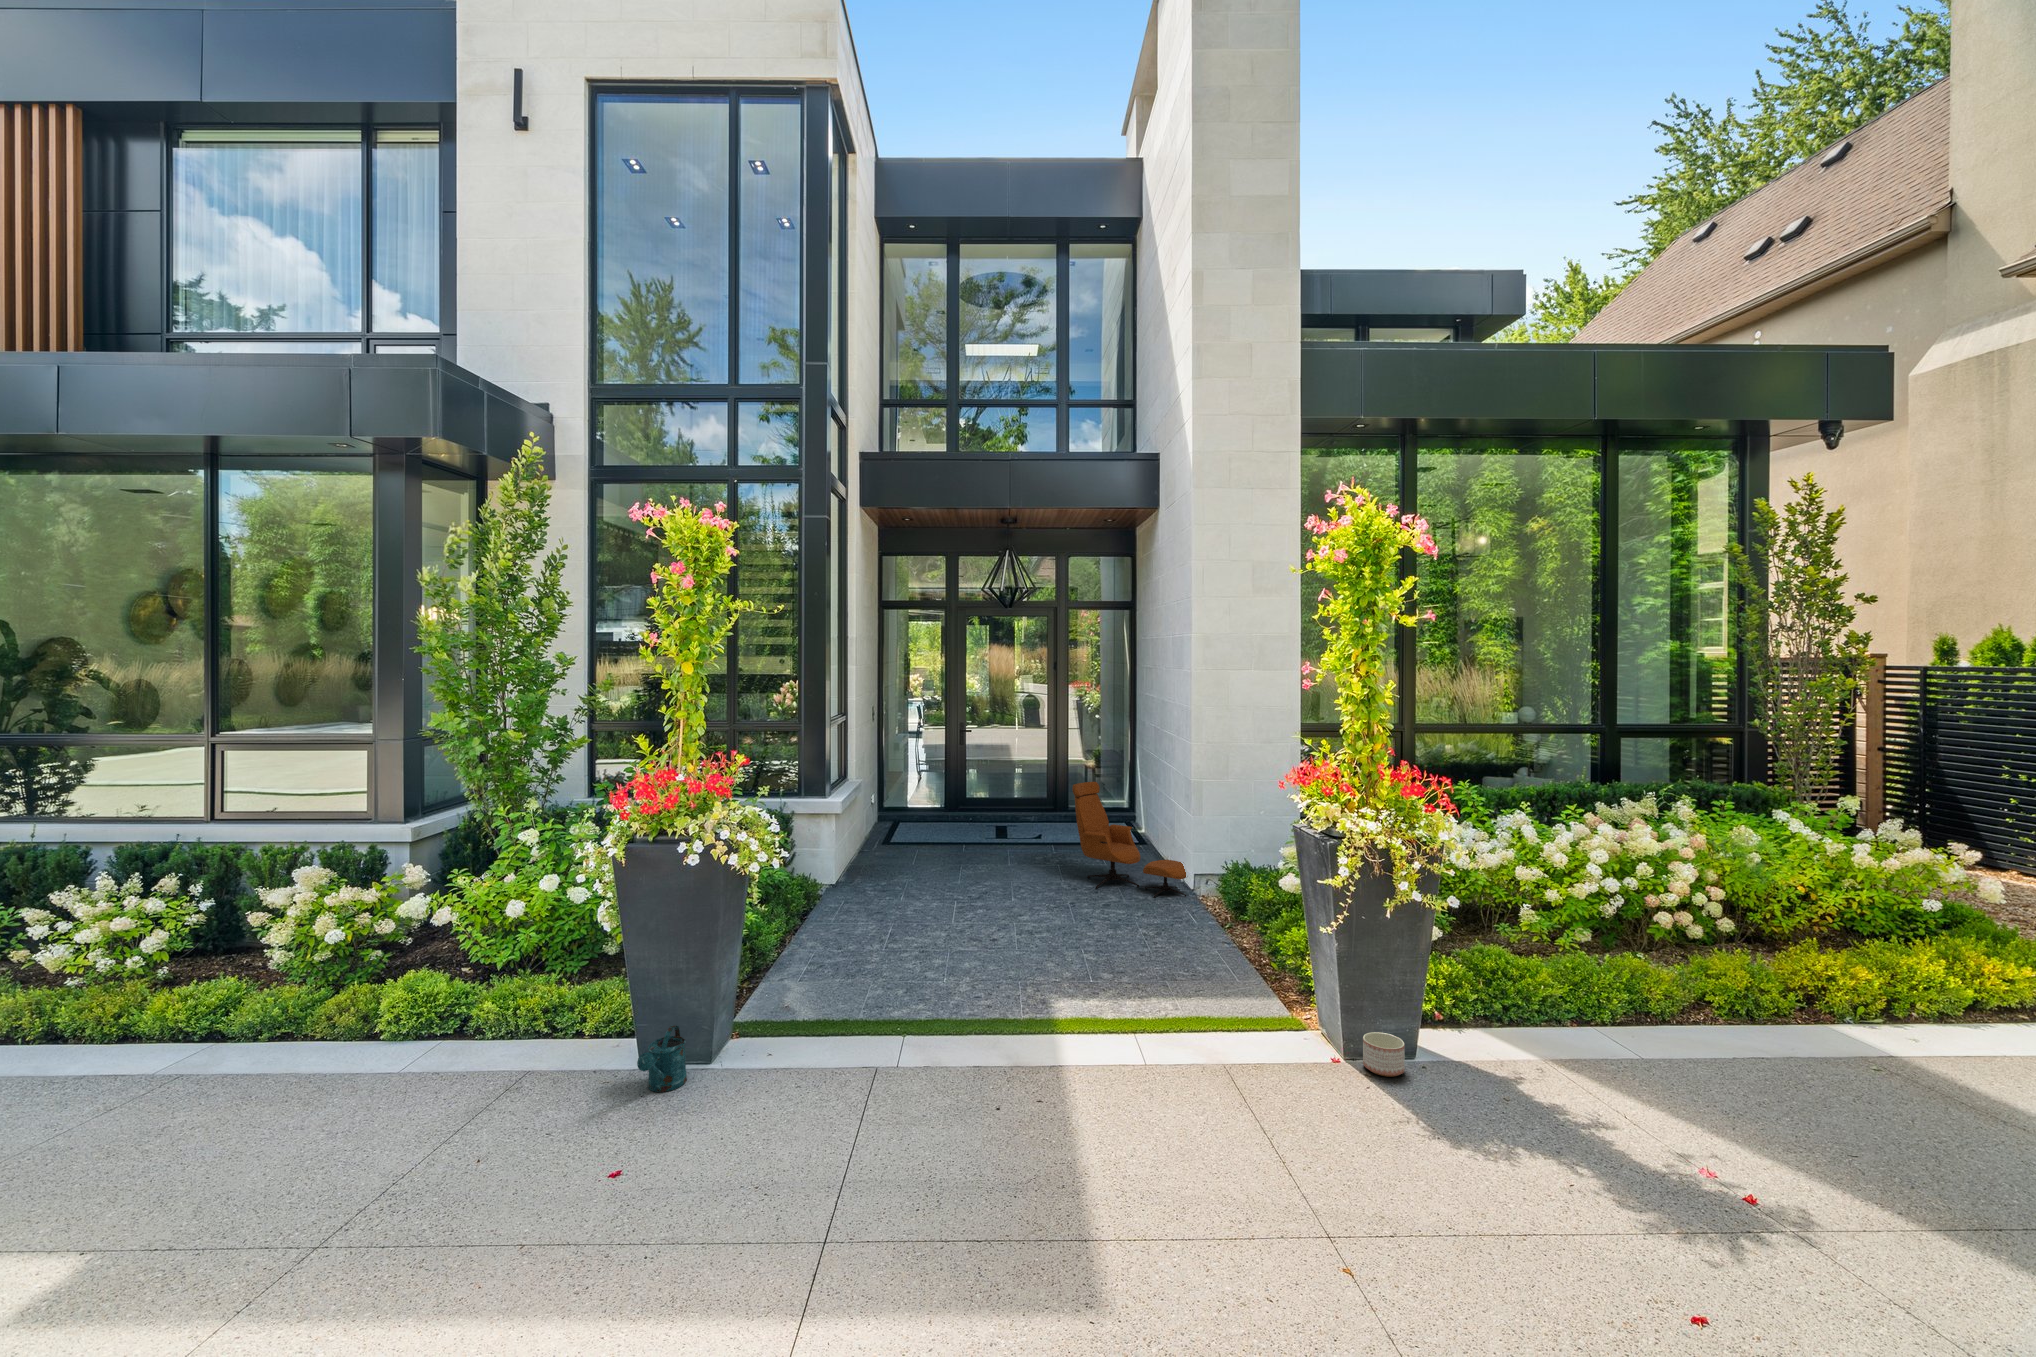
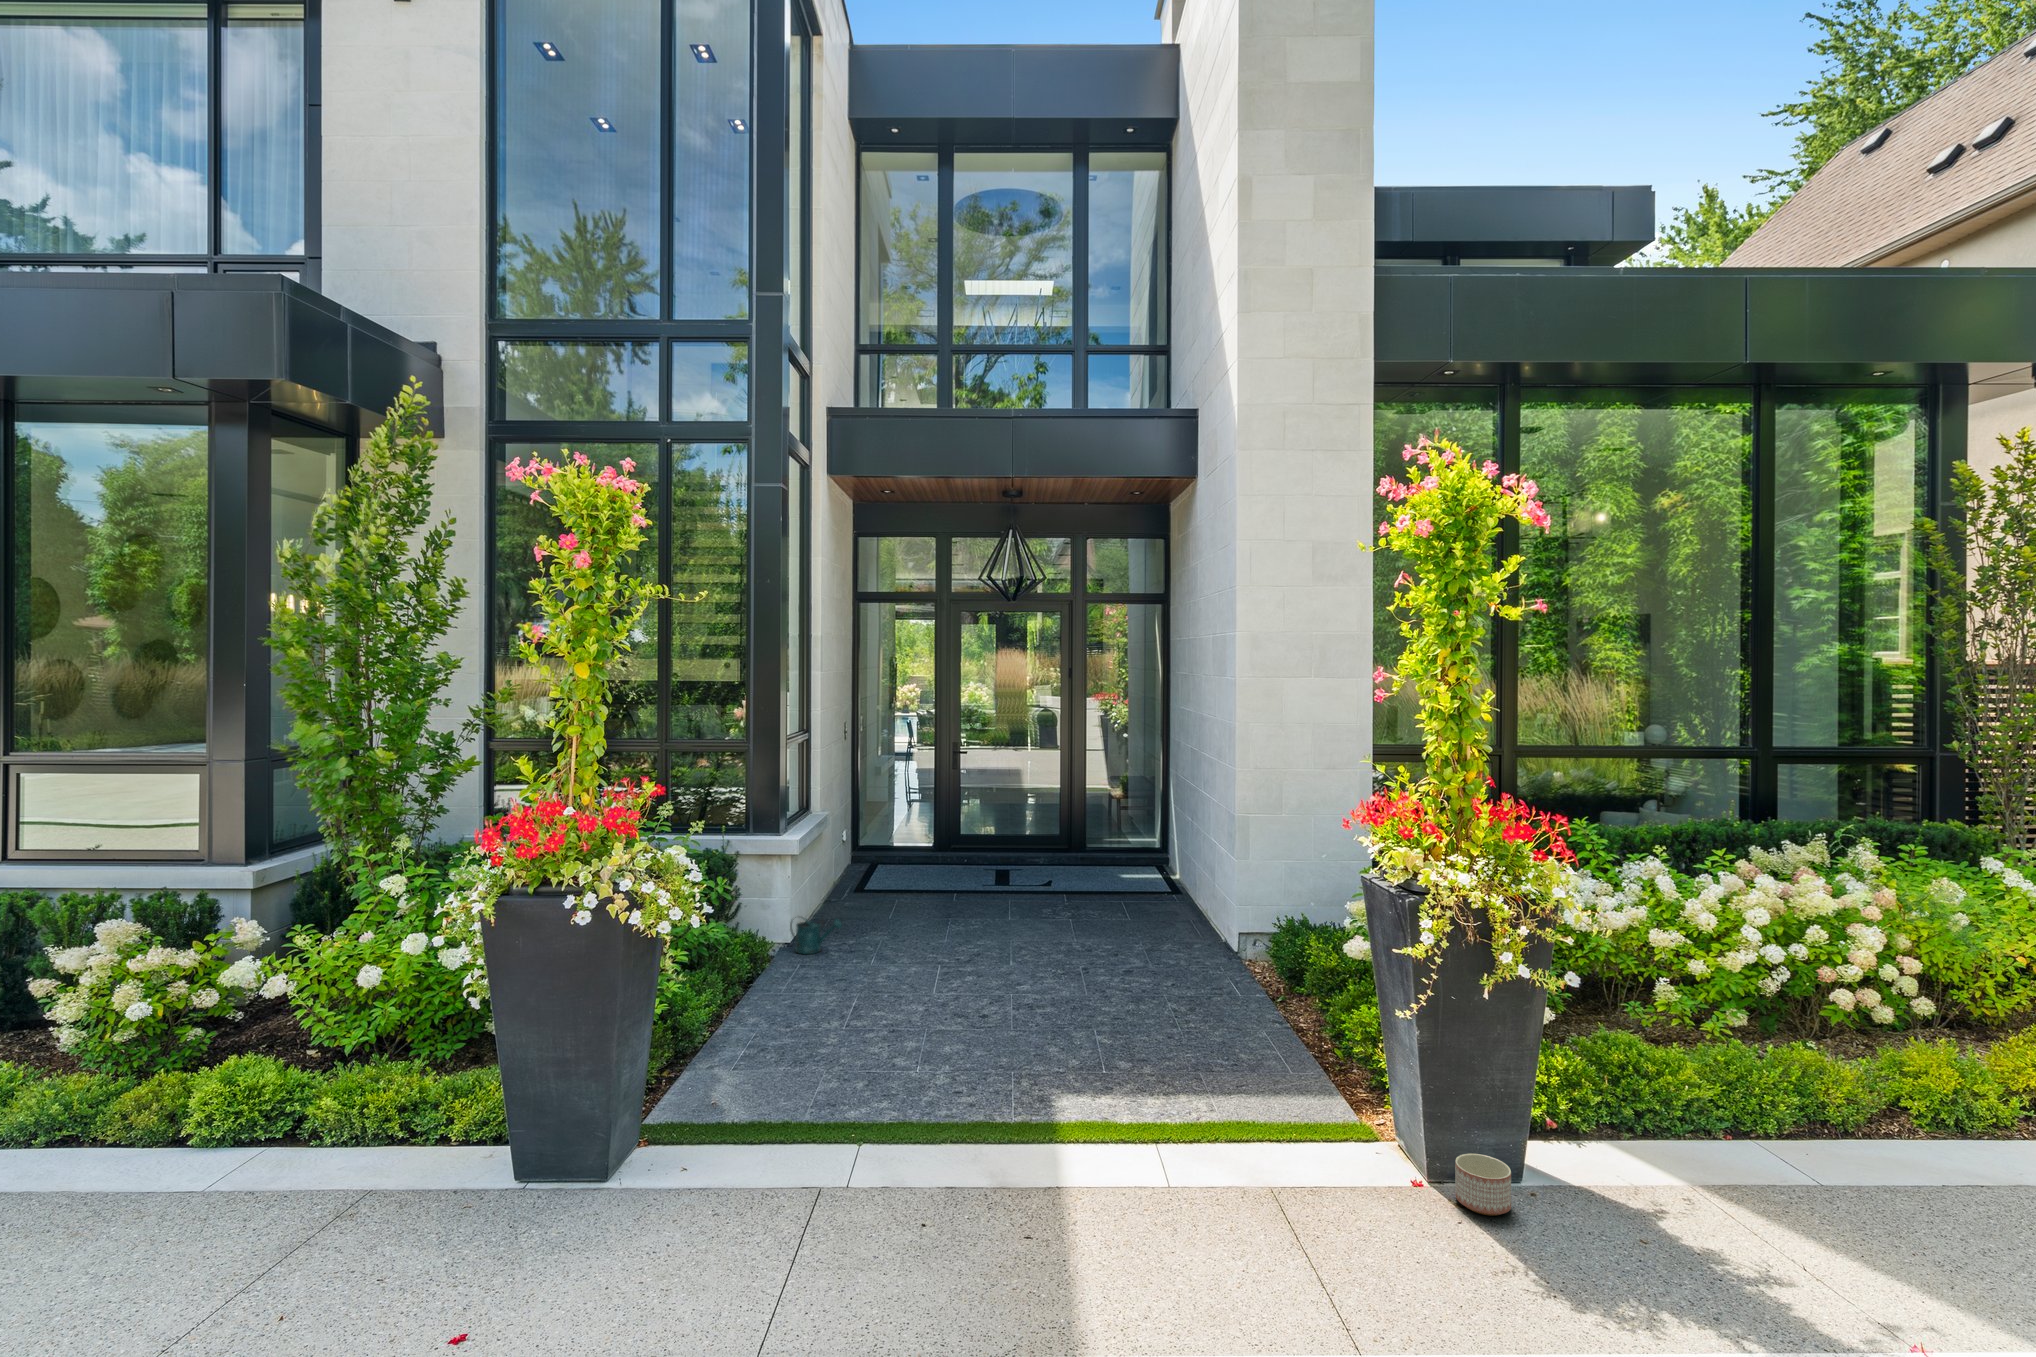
lounge chair: present [1072,782,1186,898] -> none [1086,814,1229,960]
watering can: present [637,1025,687,1092] -> present [790,919,842,954]

